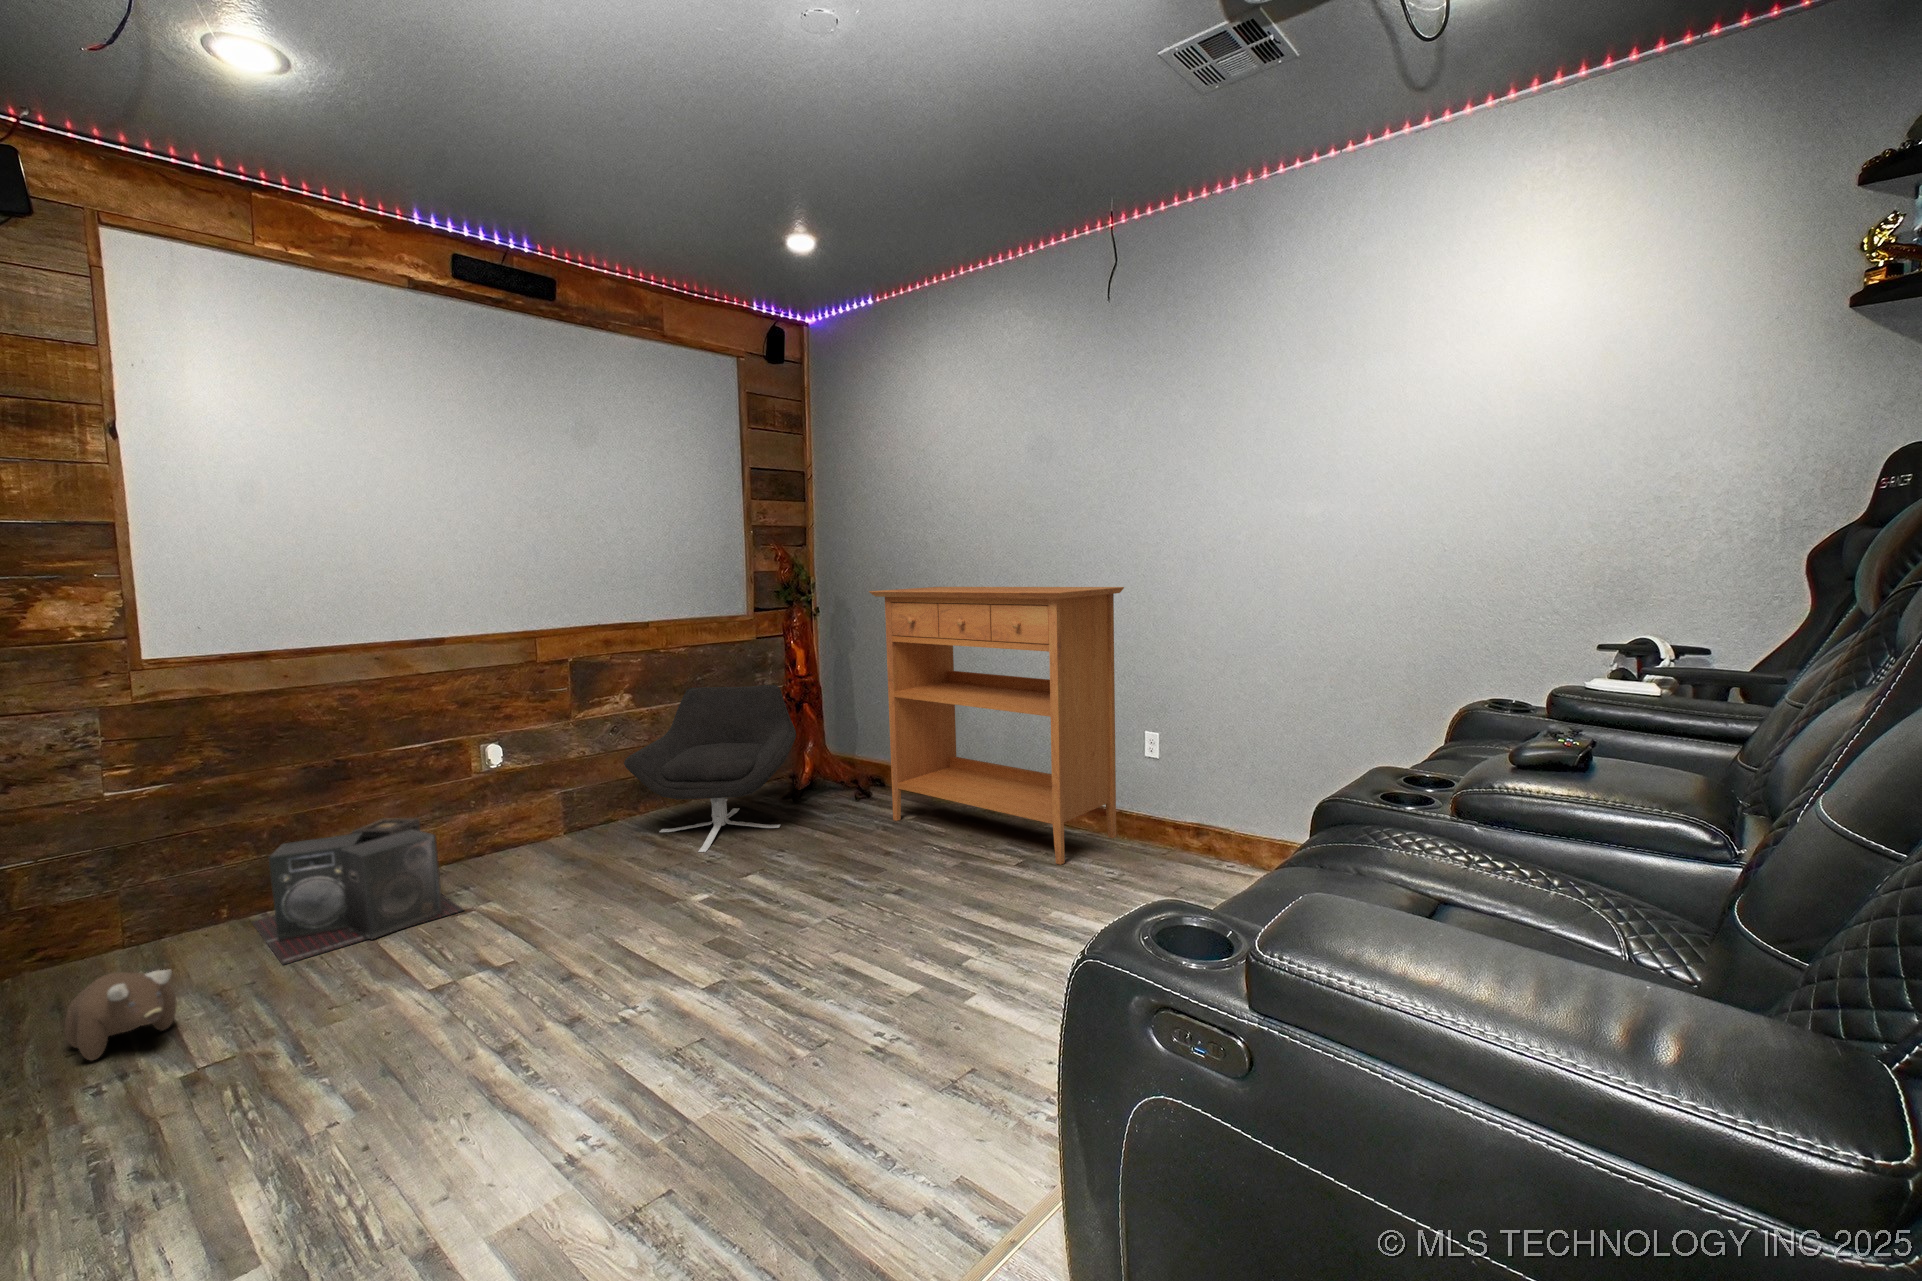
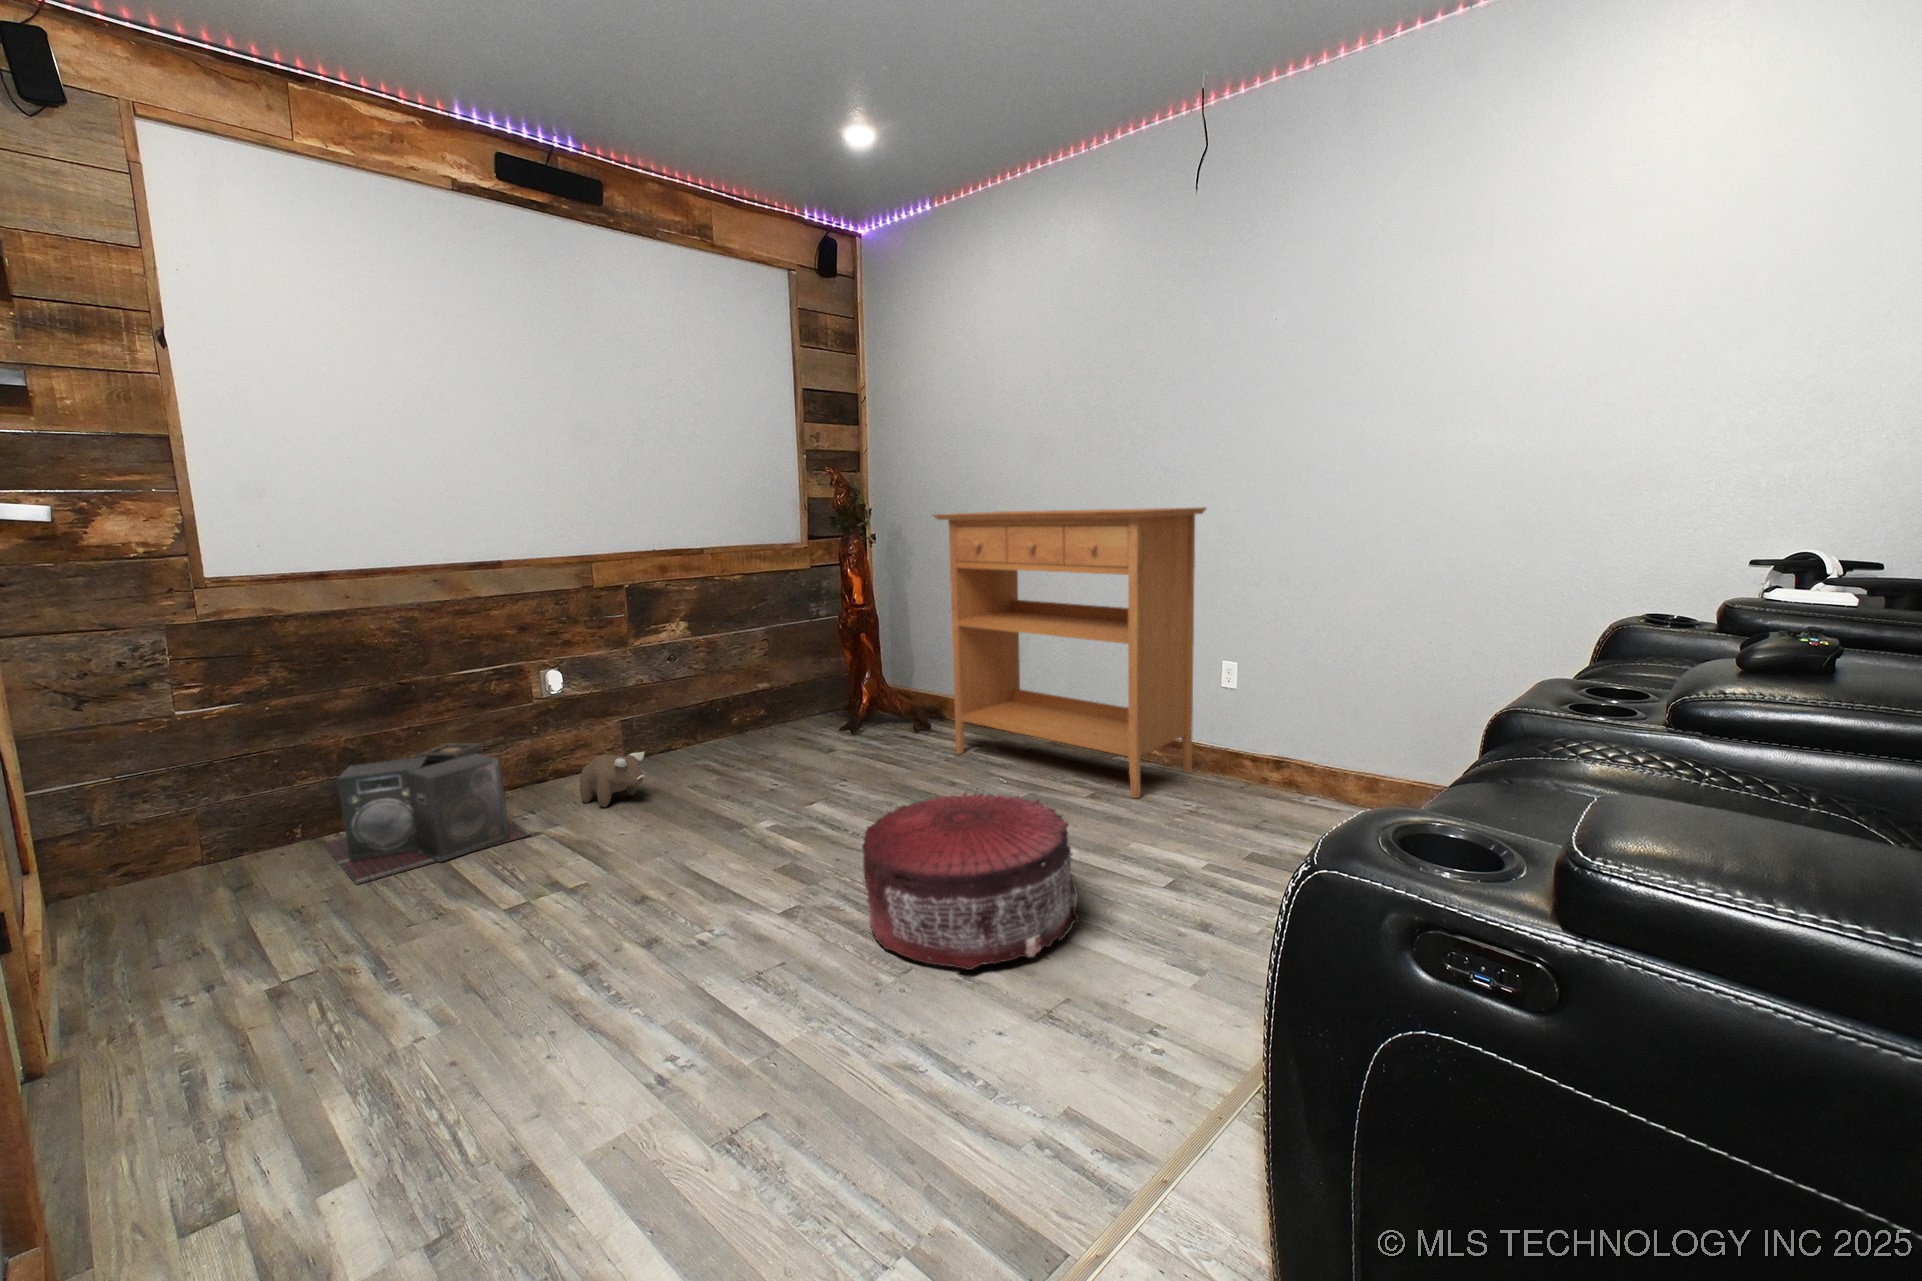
lounge chair: present [624,685,796,852] -> none [682,614,855,782]
pouf: none [783,863,992,1041] -> present [862,792,1079,970]
plush toy: present [65,969,176,1061] -> present [580,752,645,807]

